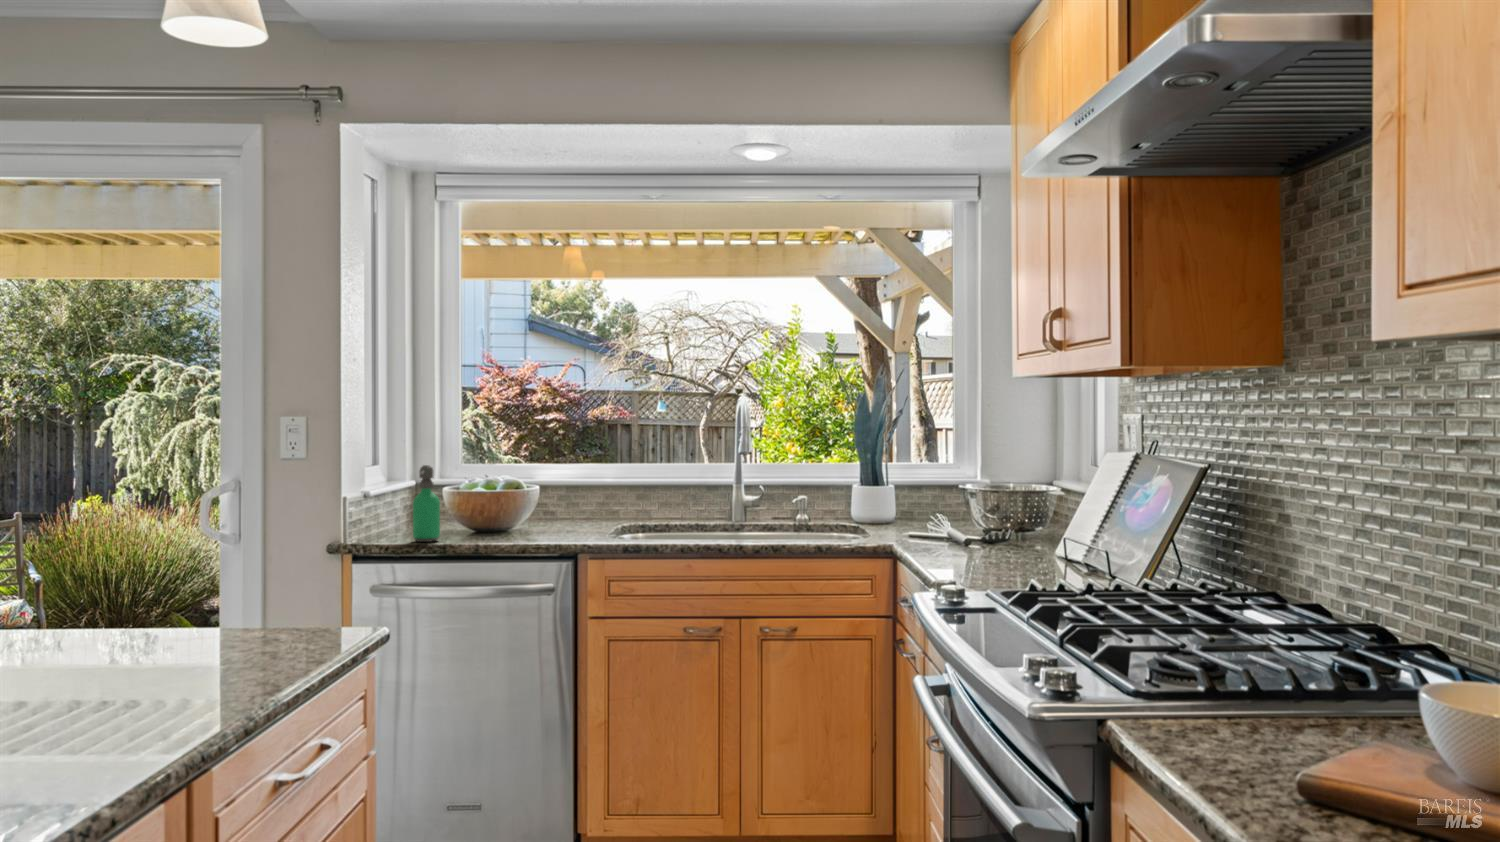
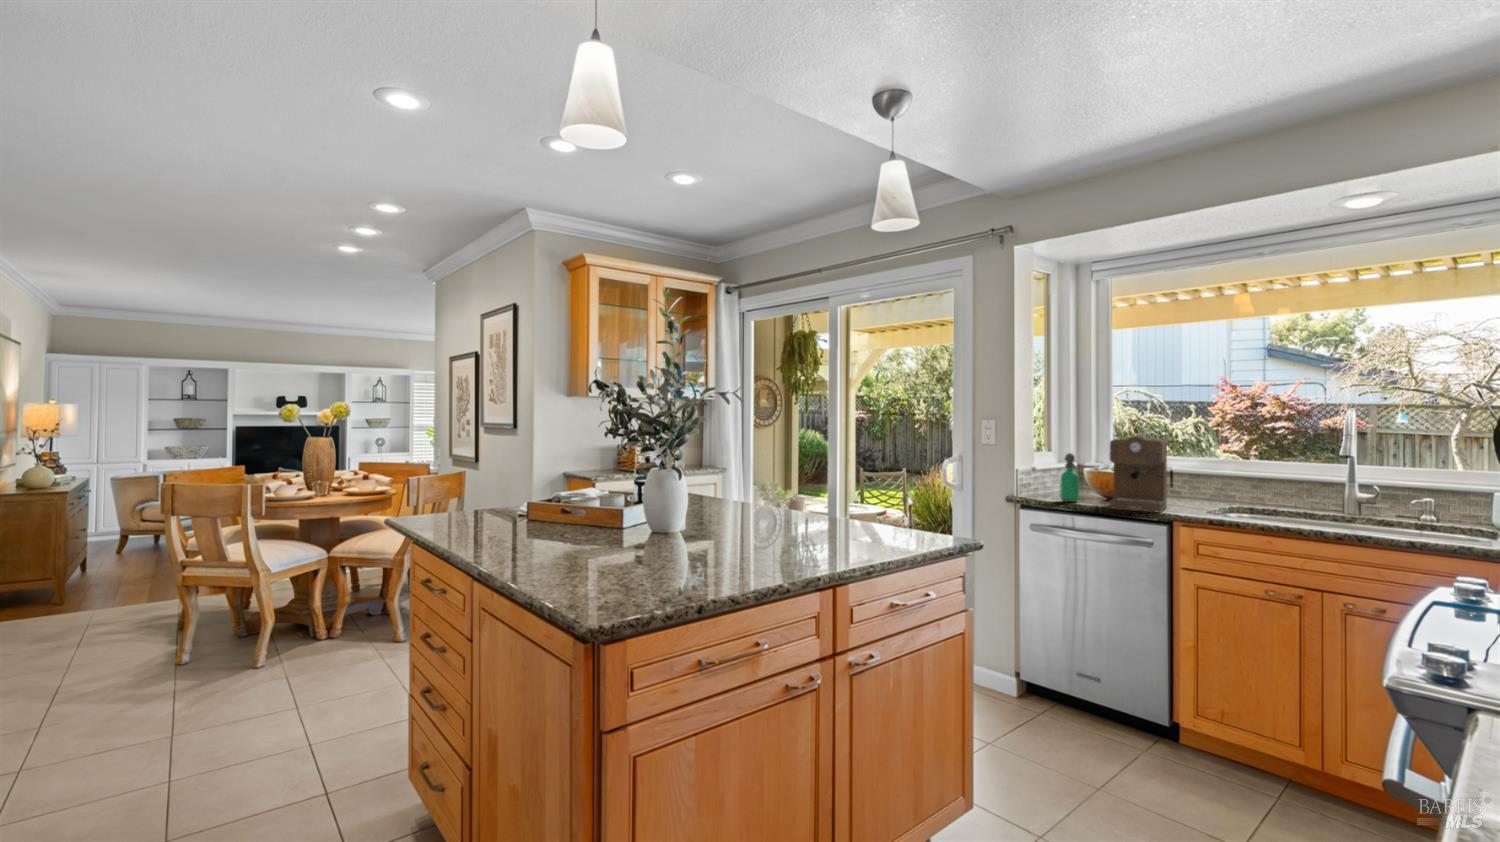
coffee maker: none [491,434,571,545] -> present [1110,435,1173,512]

